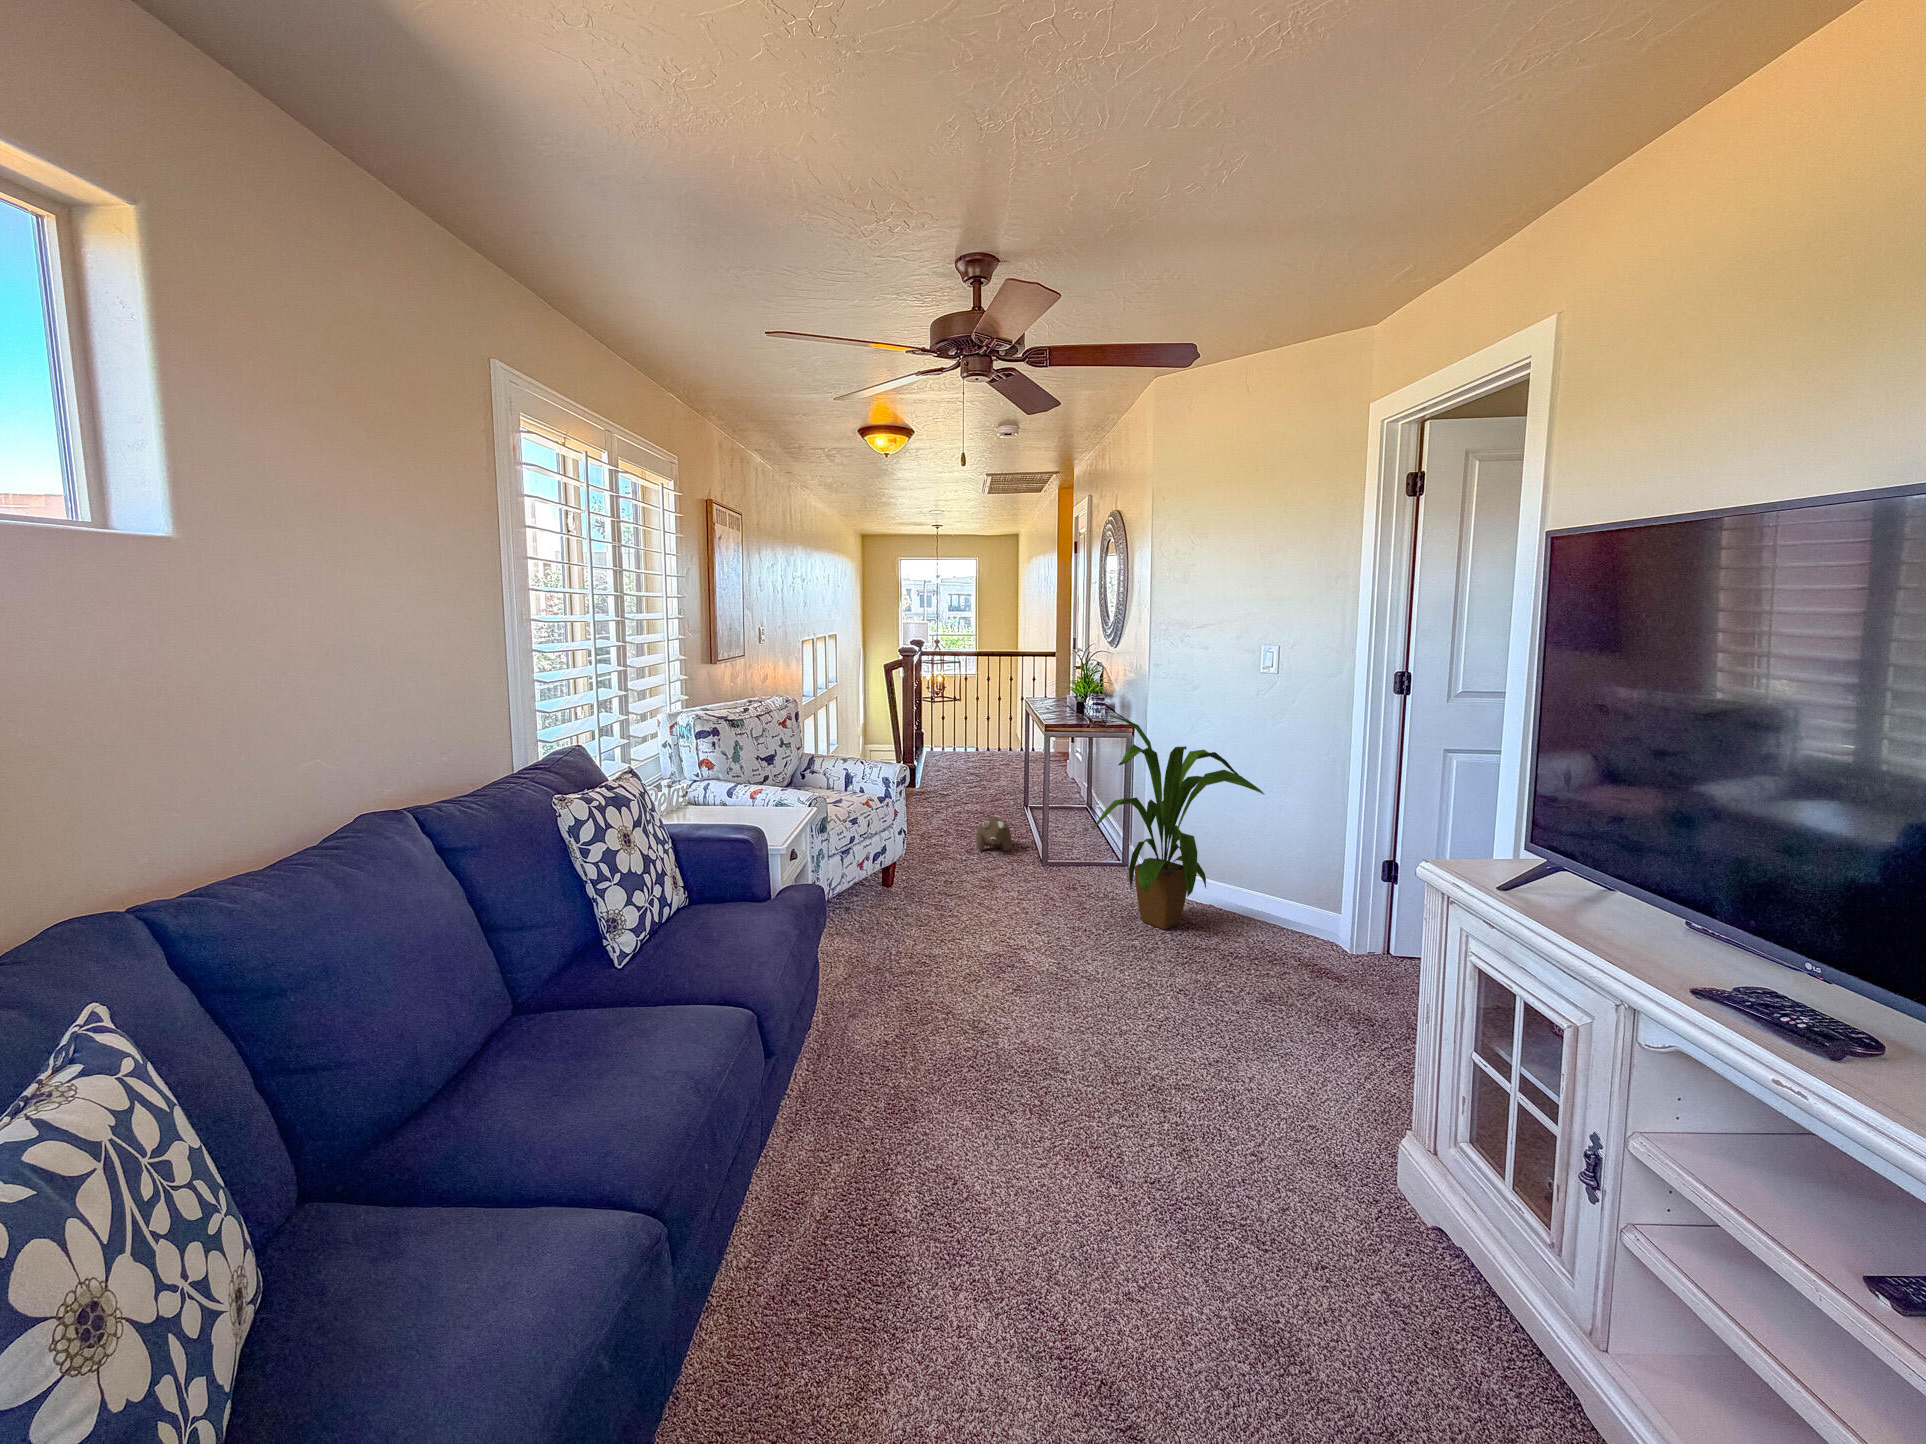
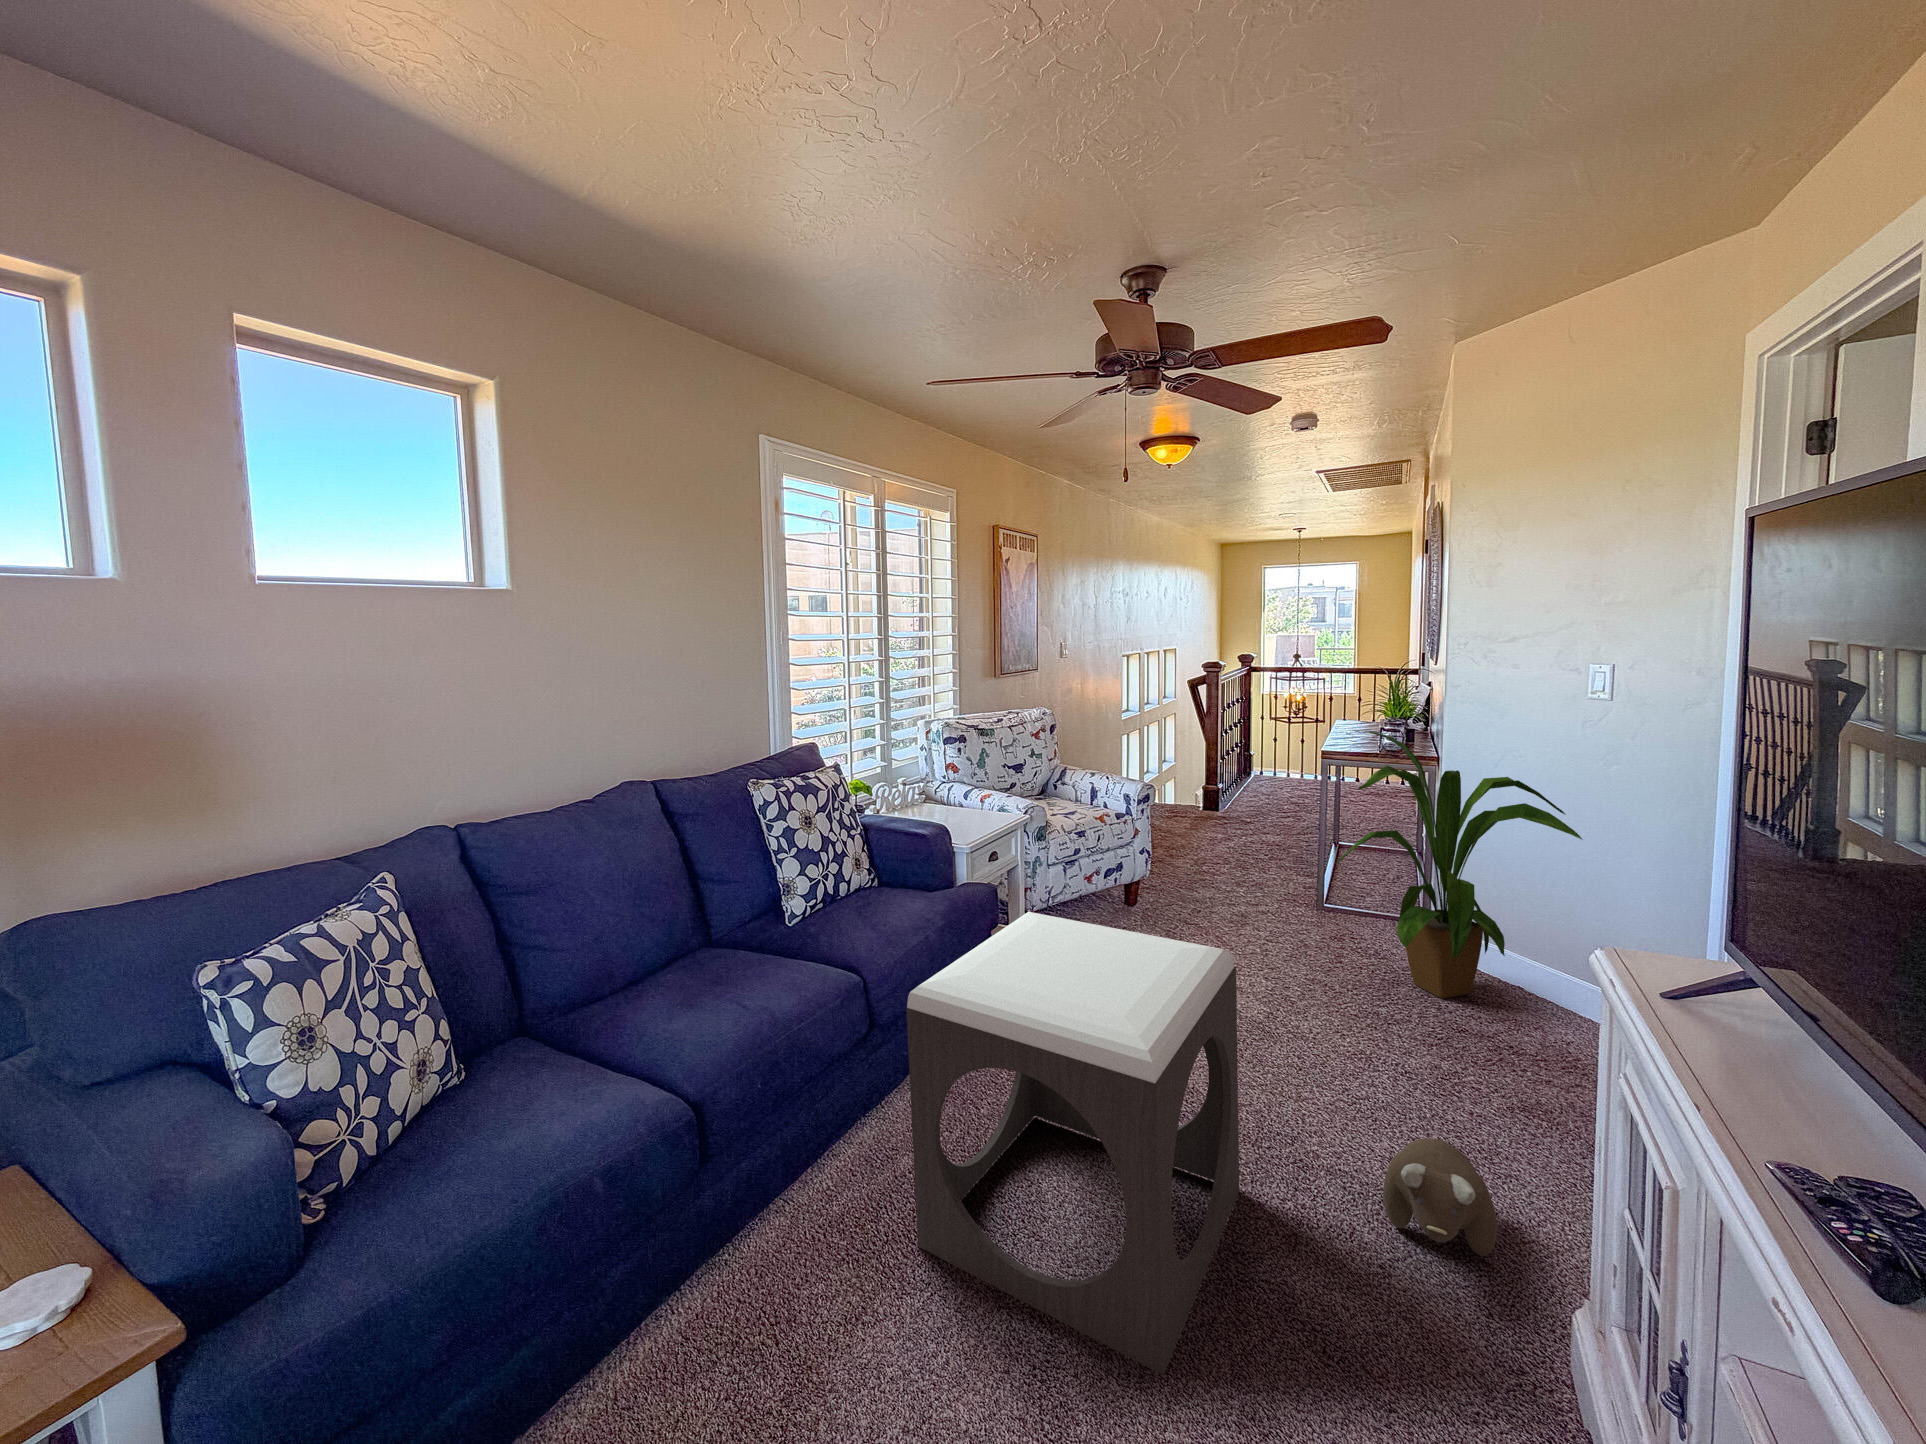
plush toy: present [976,817,1011,851] -> present [1383,1138,1497,1256]
footstool: none [886,908,1171,1313] -> present [906,912,1239,1375]

